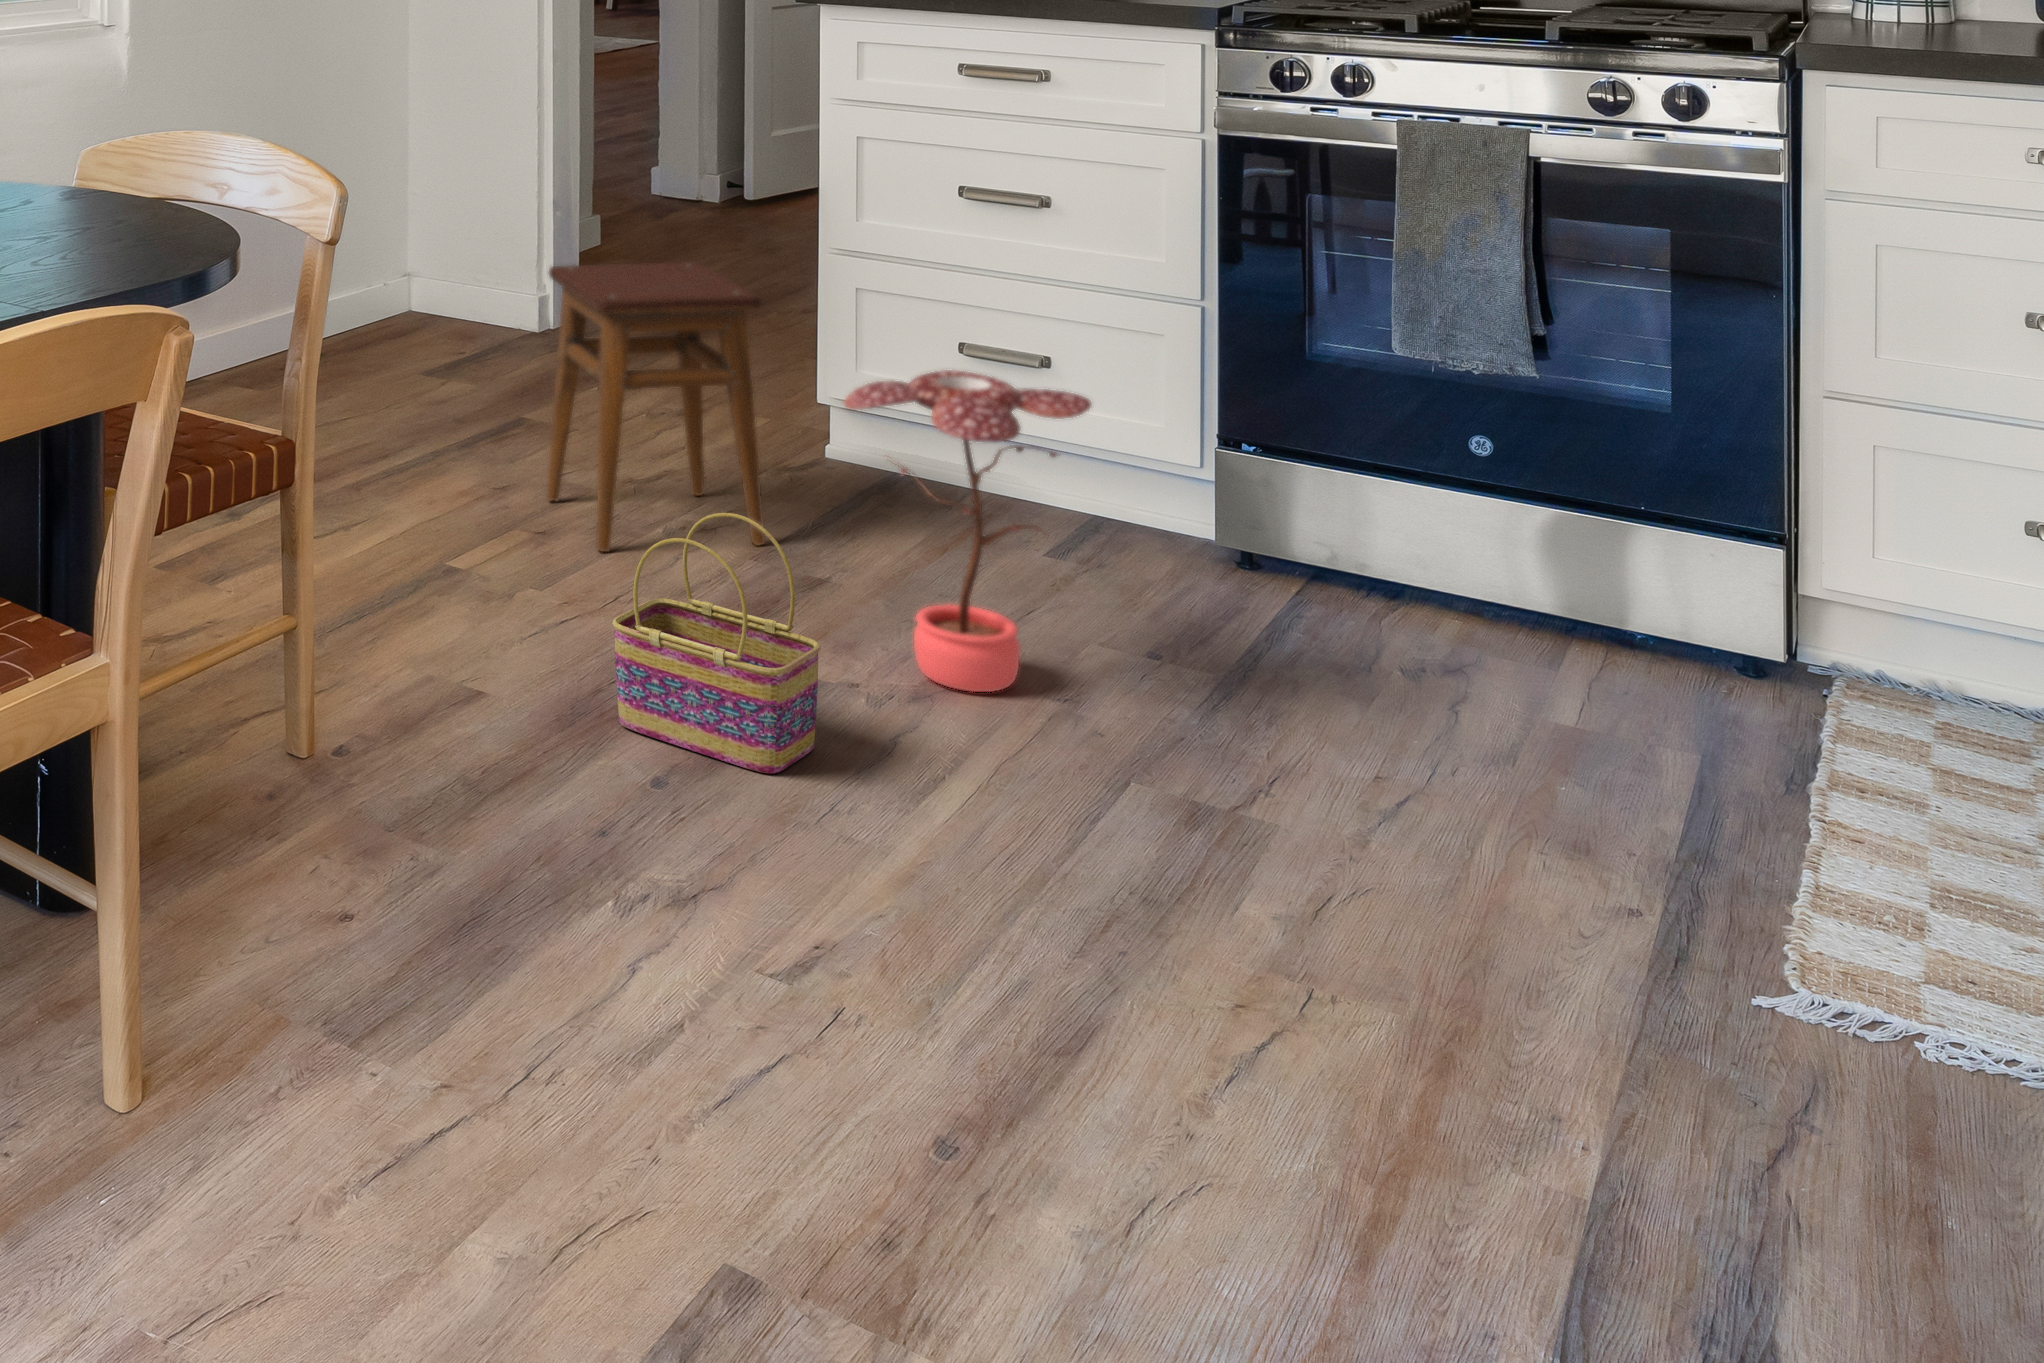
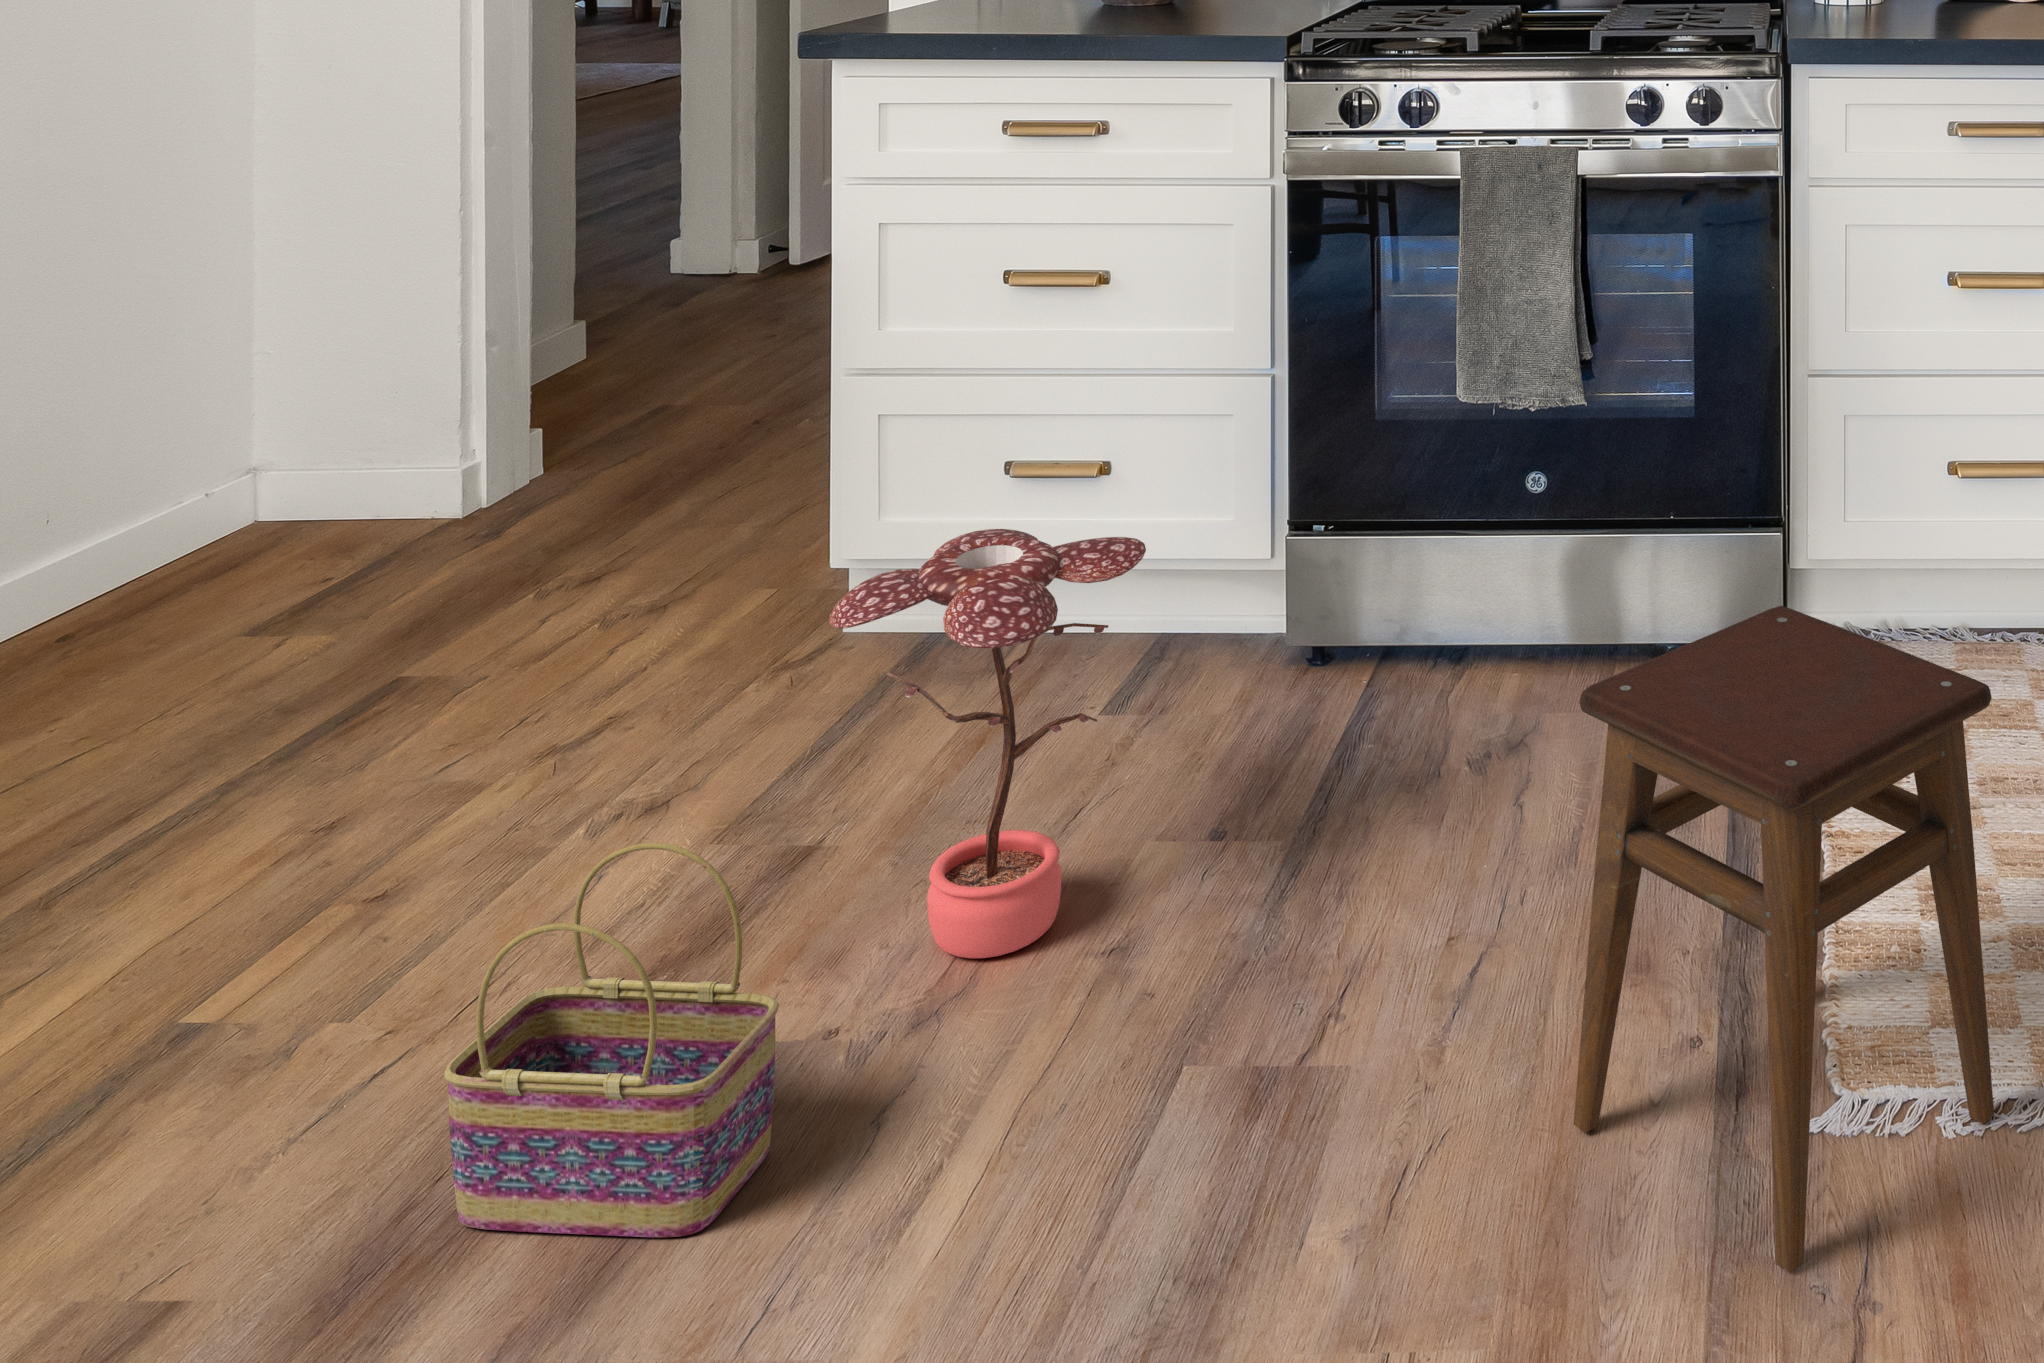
stool: present [547,262,765,552] -> present [1573,606,1994,1272]

